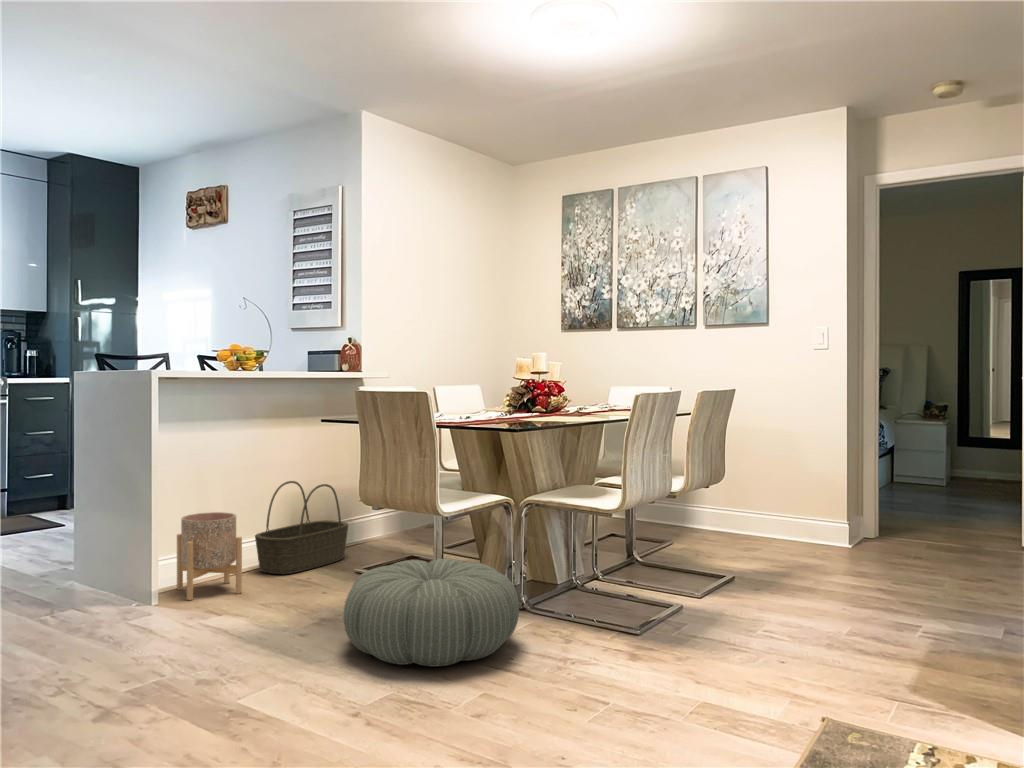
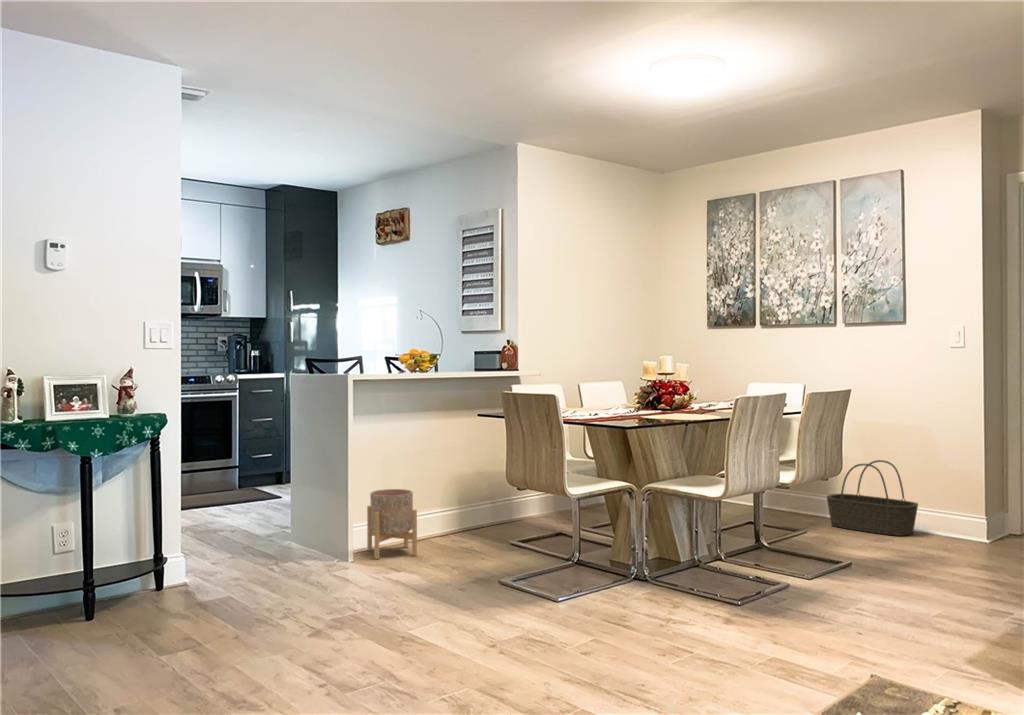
basket: present [255,481,348,574] -> present [827,460,918,536]
pouf: present [344,559,519,666] -> none [489,533,632,618]

